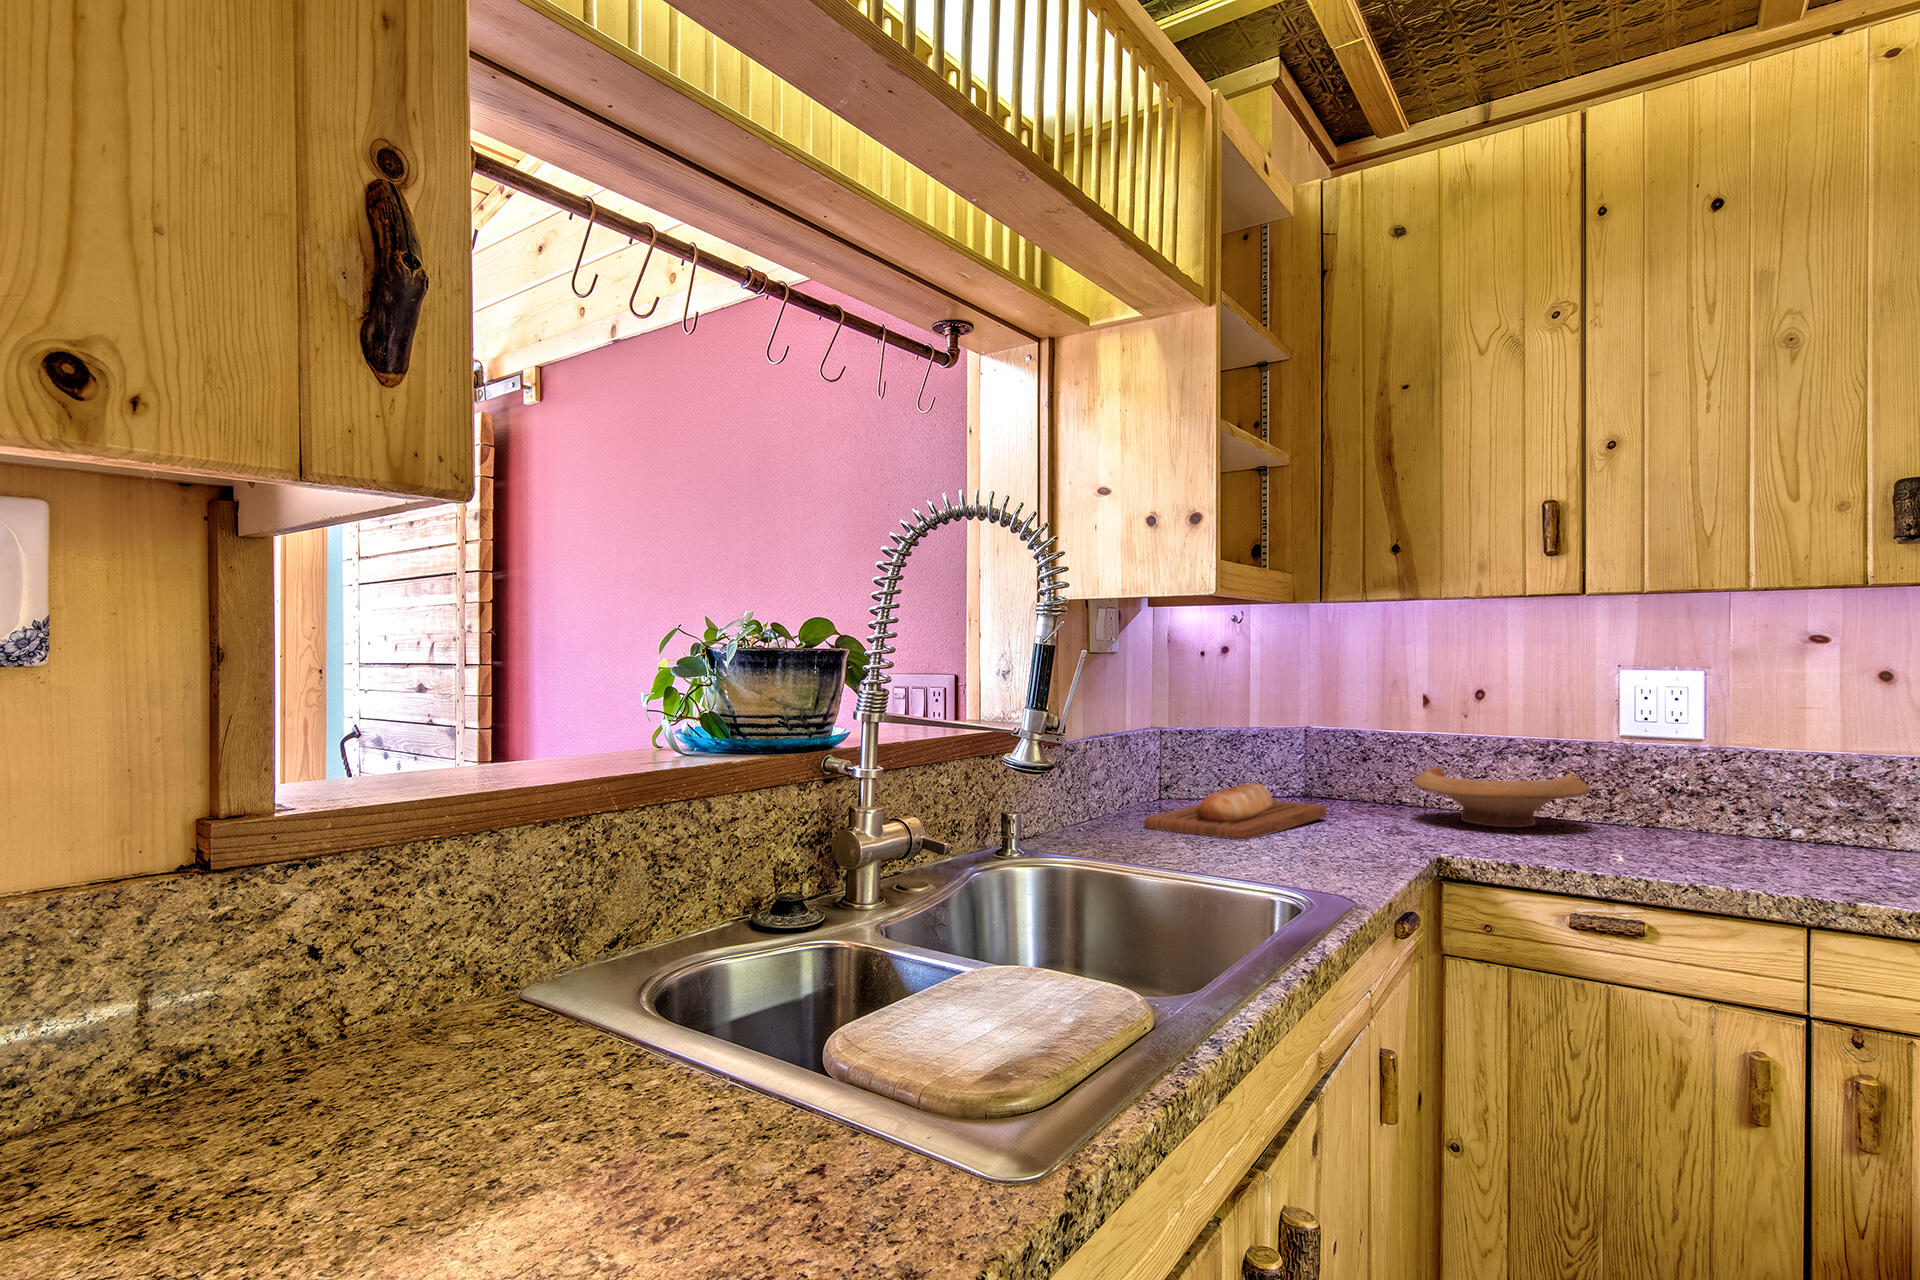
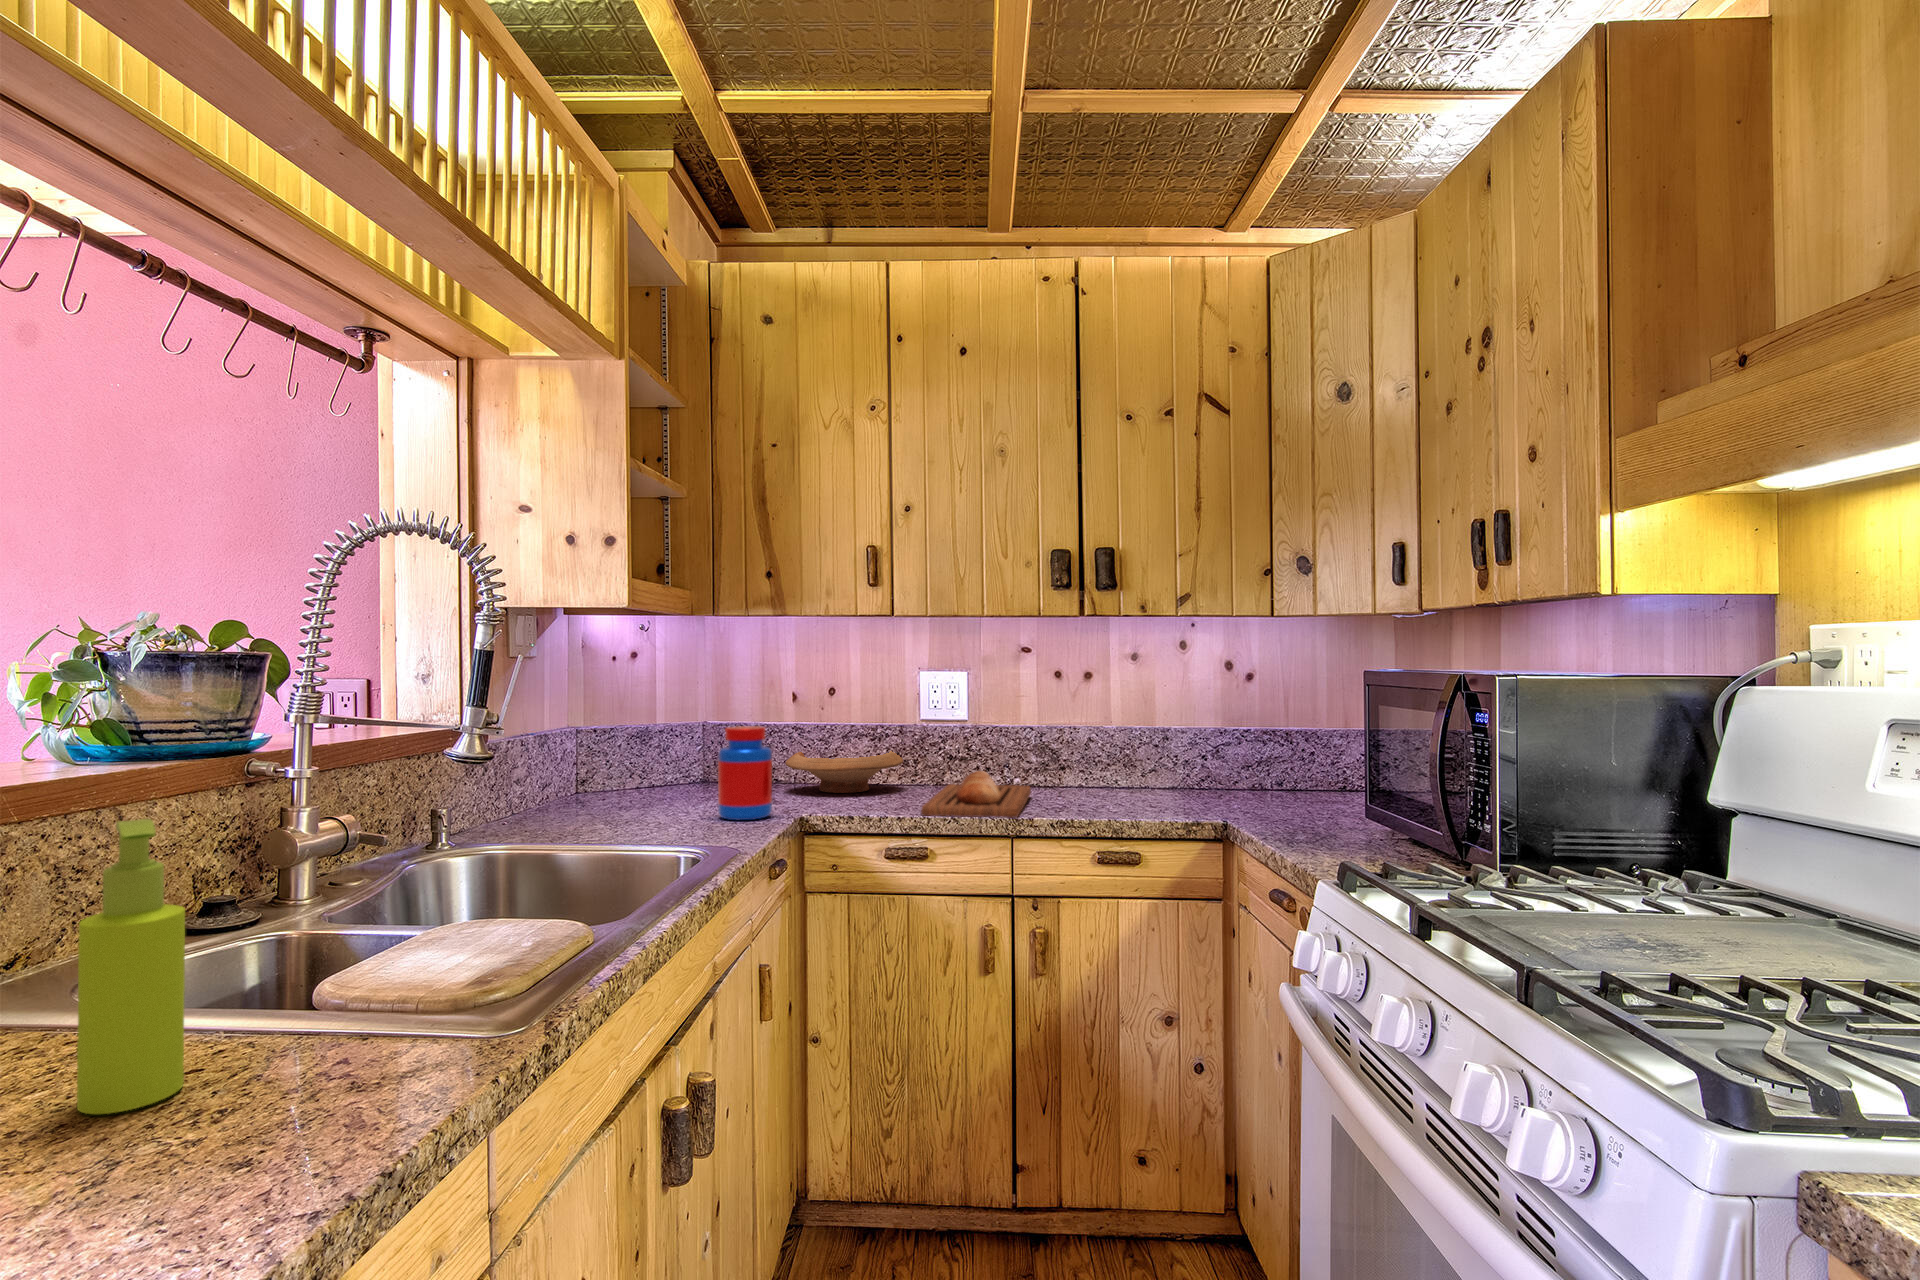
jar: none [1322,735,1396,857] -> present [718,726,772,820]
bread loaf: present [1144,783,1327,841] -> present [921,771,1031,818]
soap dispenser: none [561,831,662,1175] -> present [77,819,185,1114]

